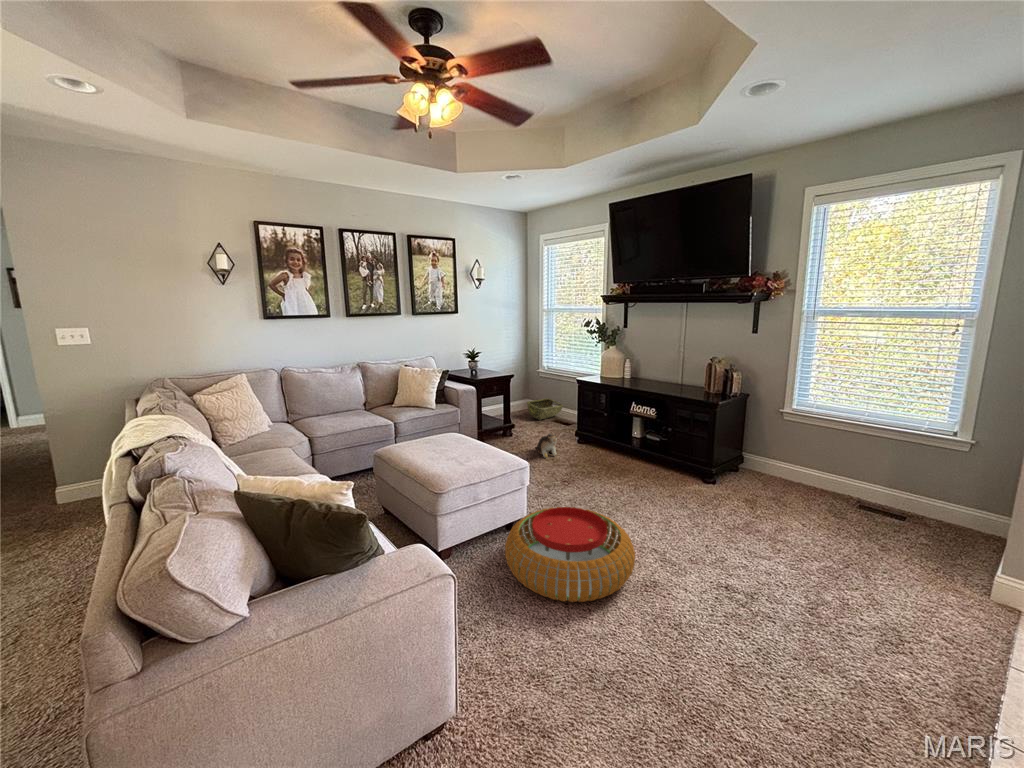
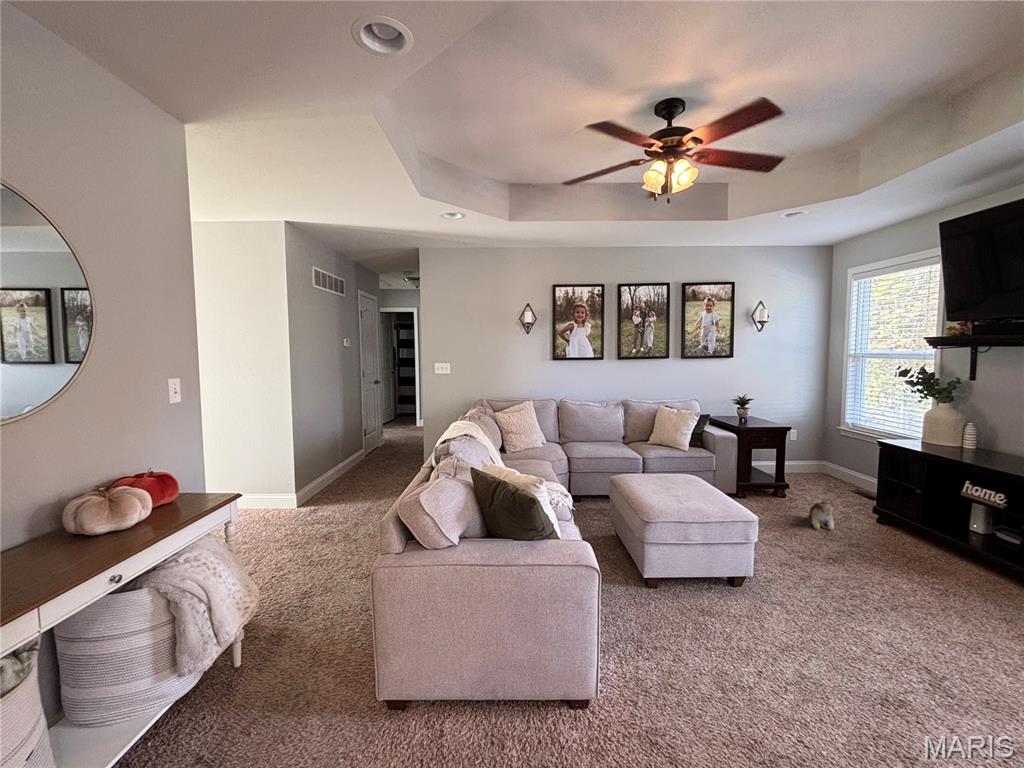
woven basket: present [527,398,563,420] -> none [815,463,871,488]
pouf: present [505,507,635,602] -> none [706,570,880,689]

